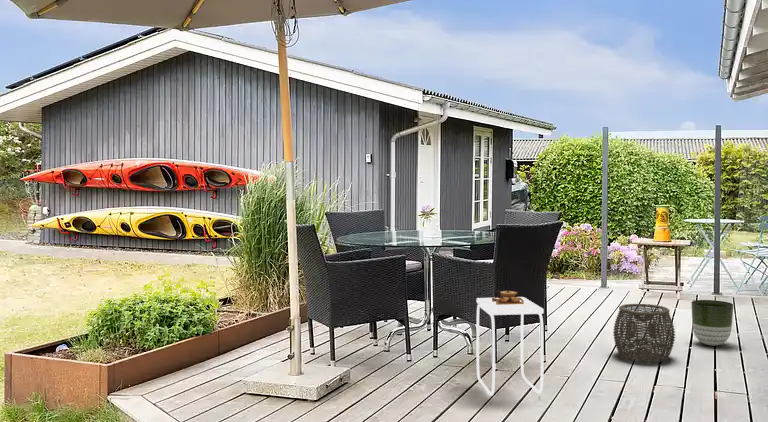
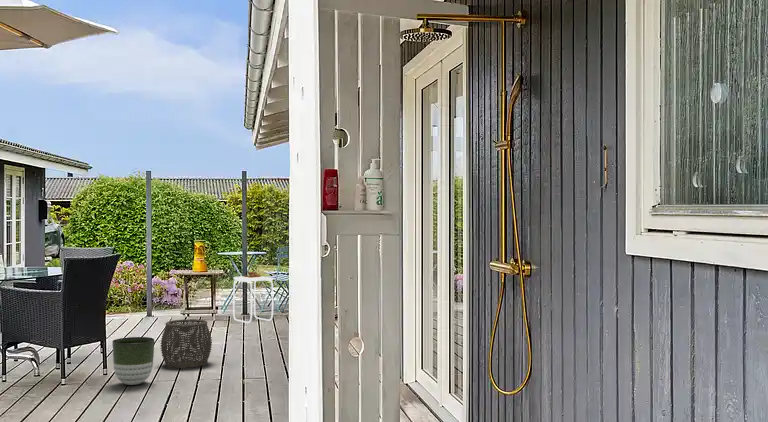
side table: present [476,291,544,395] -> present [233,272,273,323]
planter: present [691,300,733,346] -> present [112,337,154,385]

